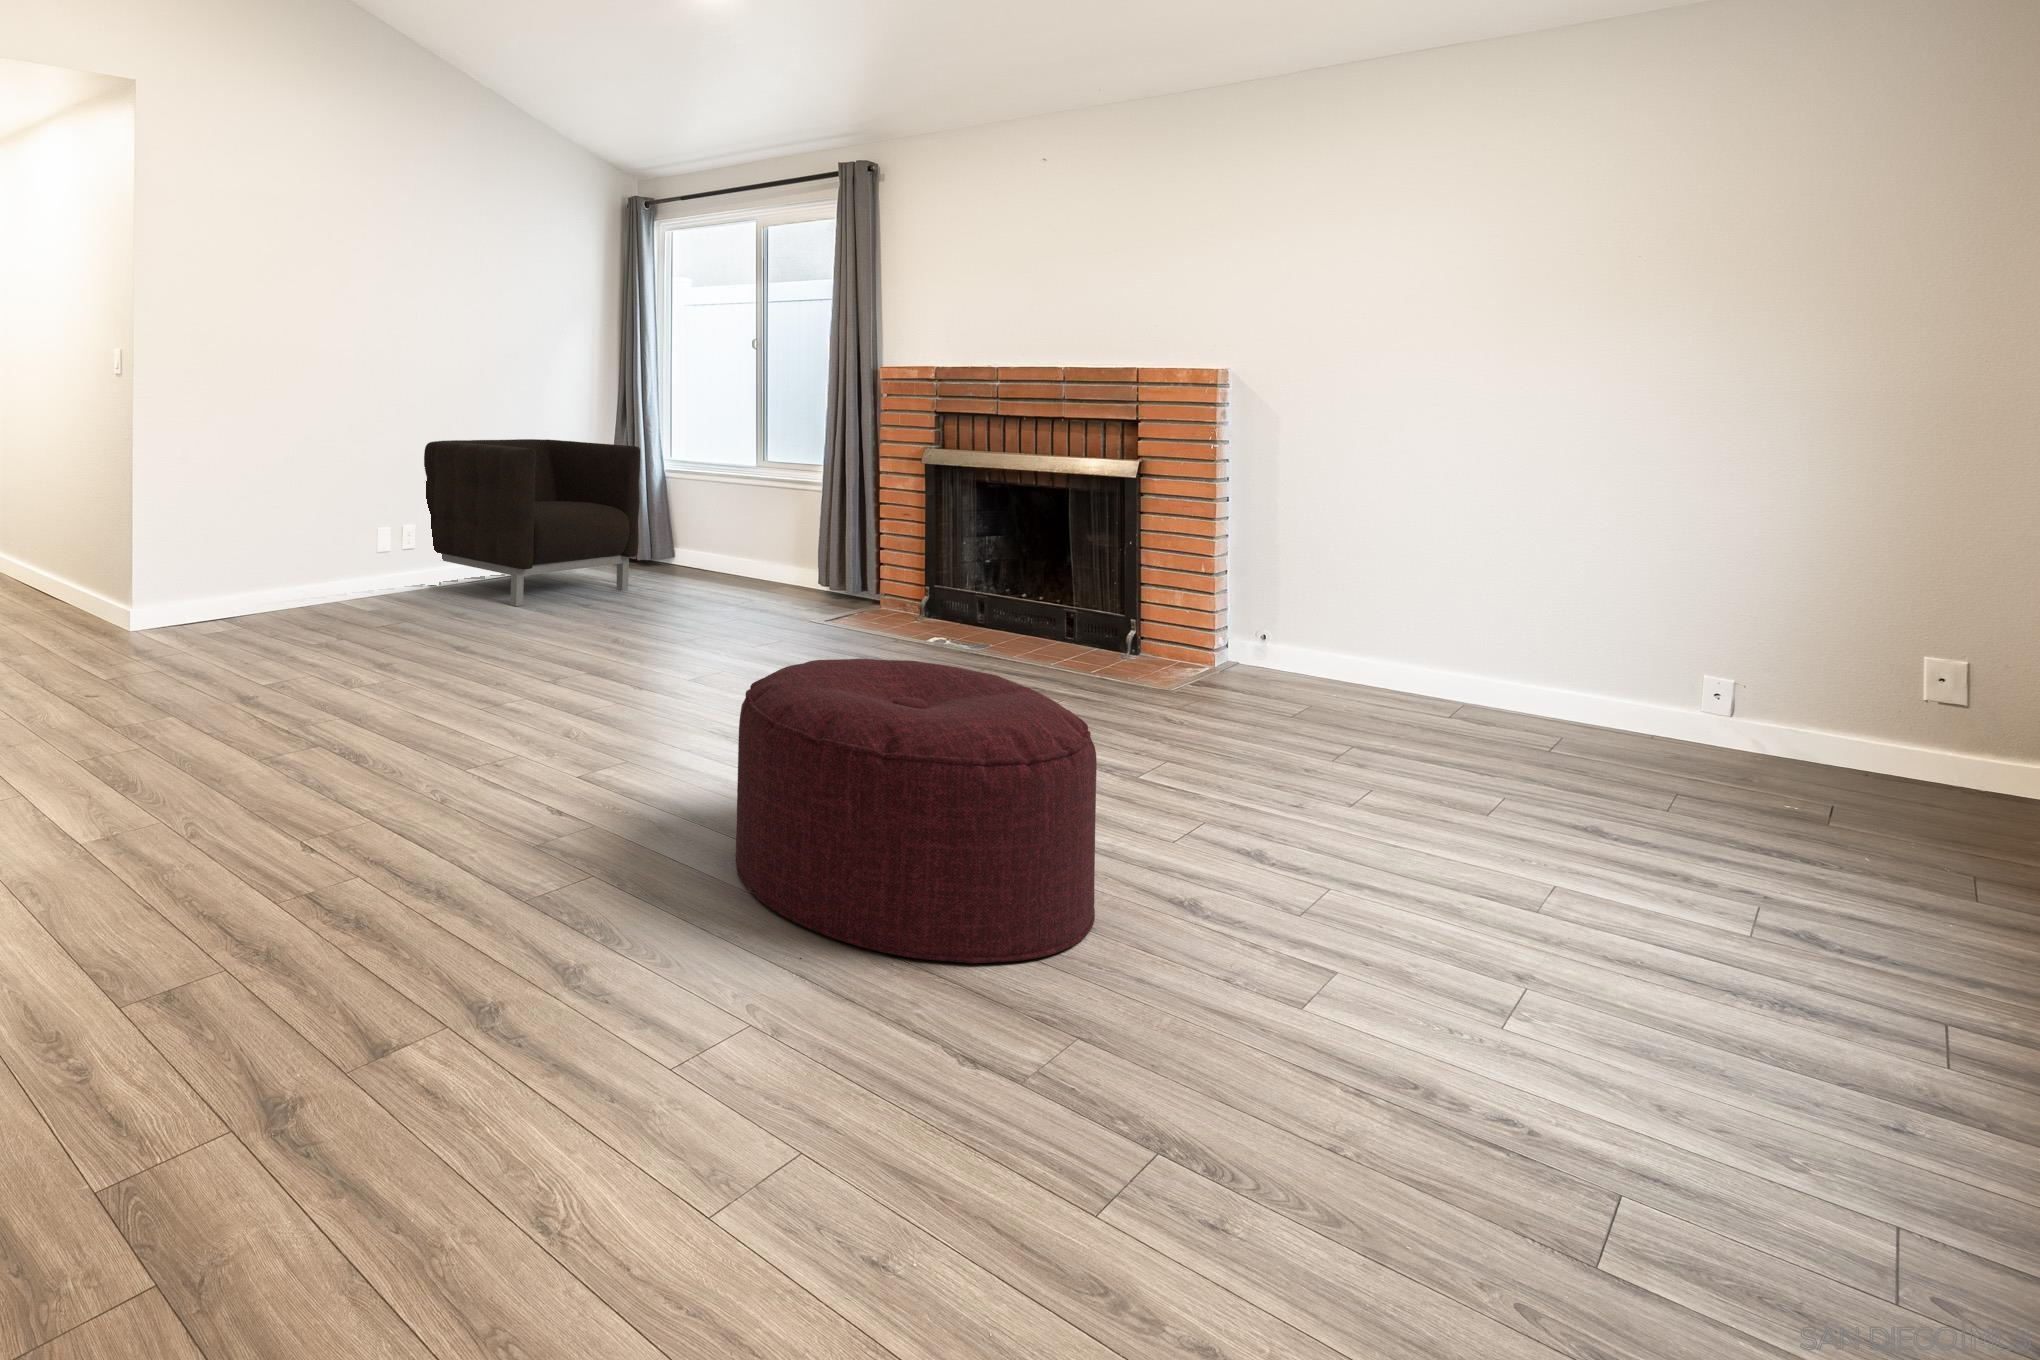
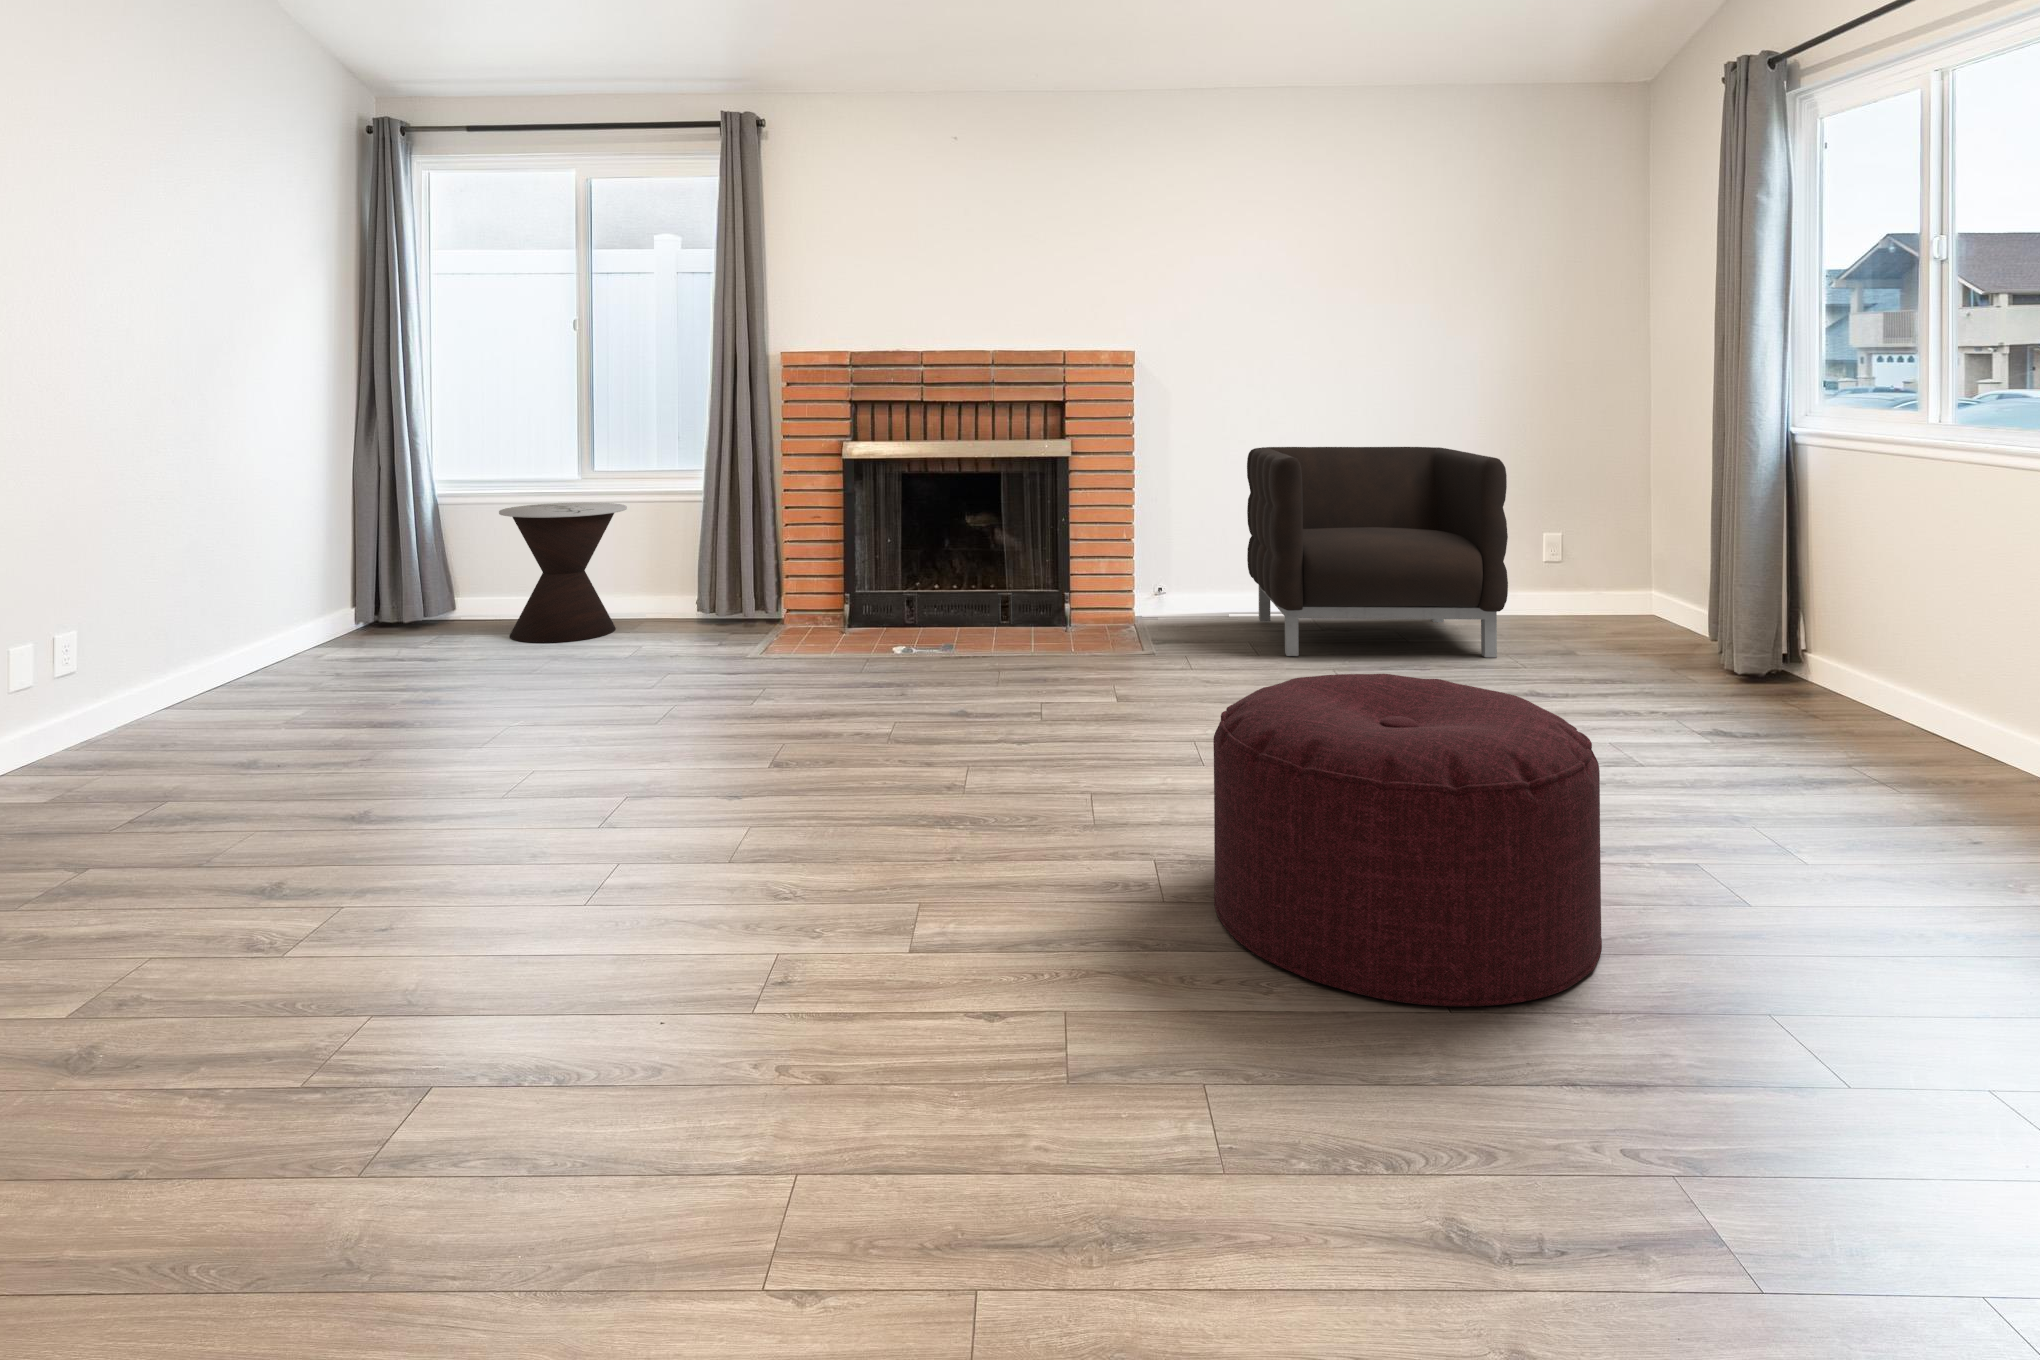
armchair: present [424,439,640,606] -> present [1247,447,1508,657]
side table: none [678,483,770,589] -> present [499,503,627,643]

